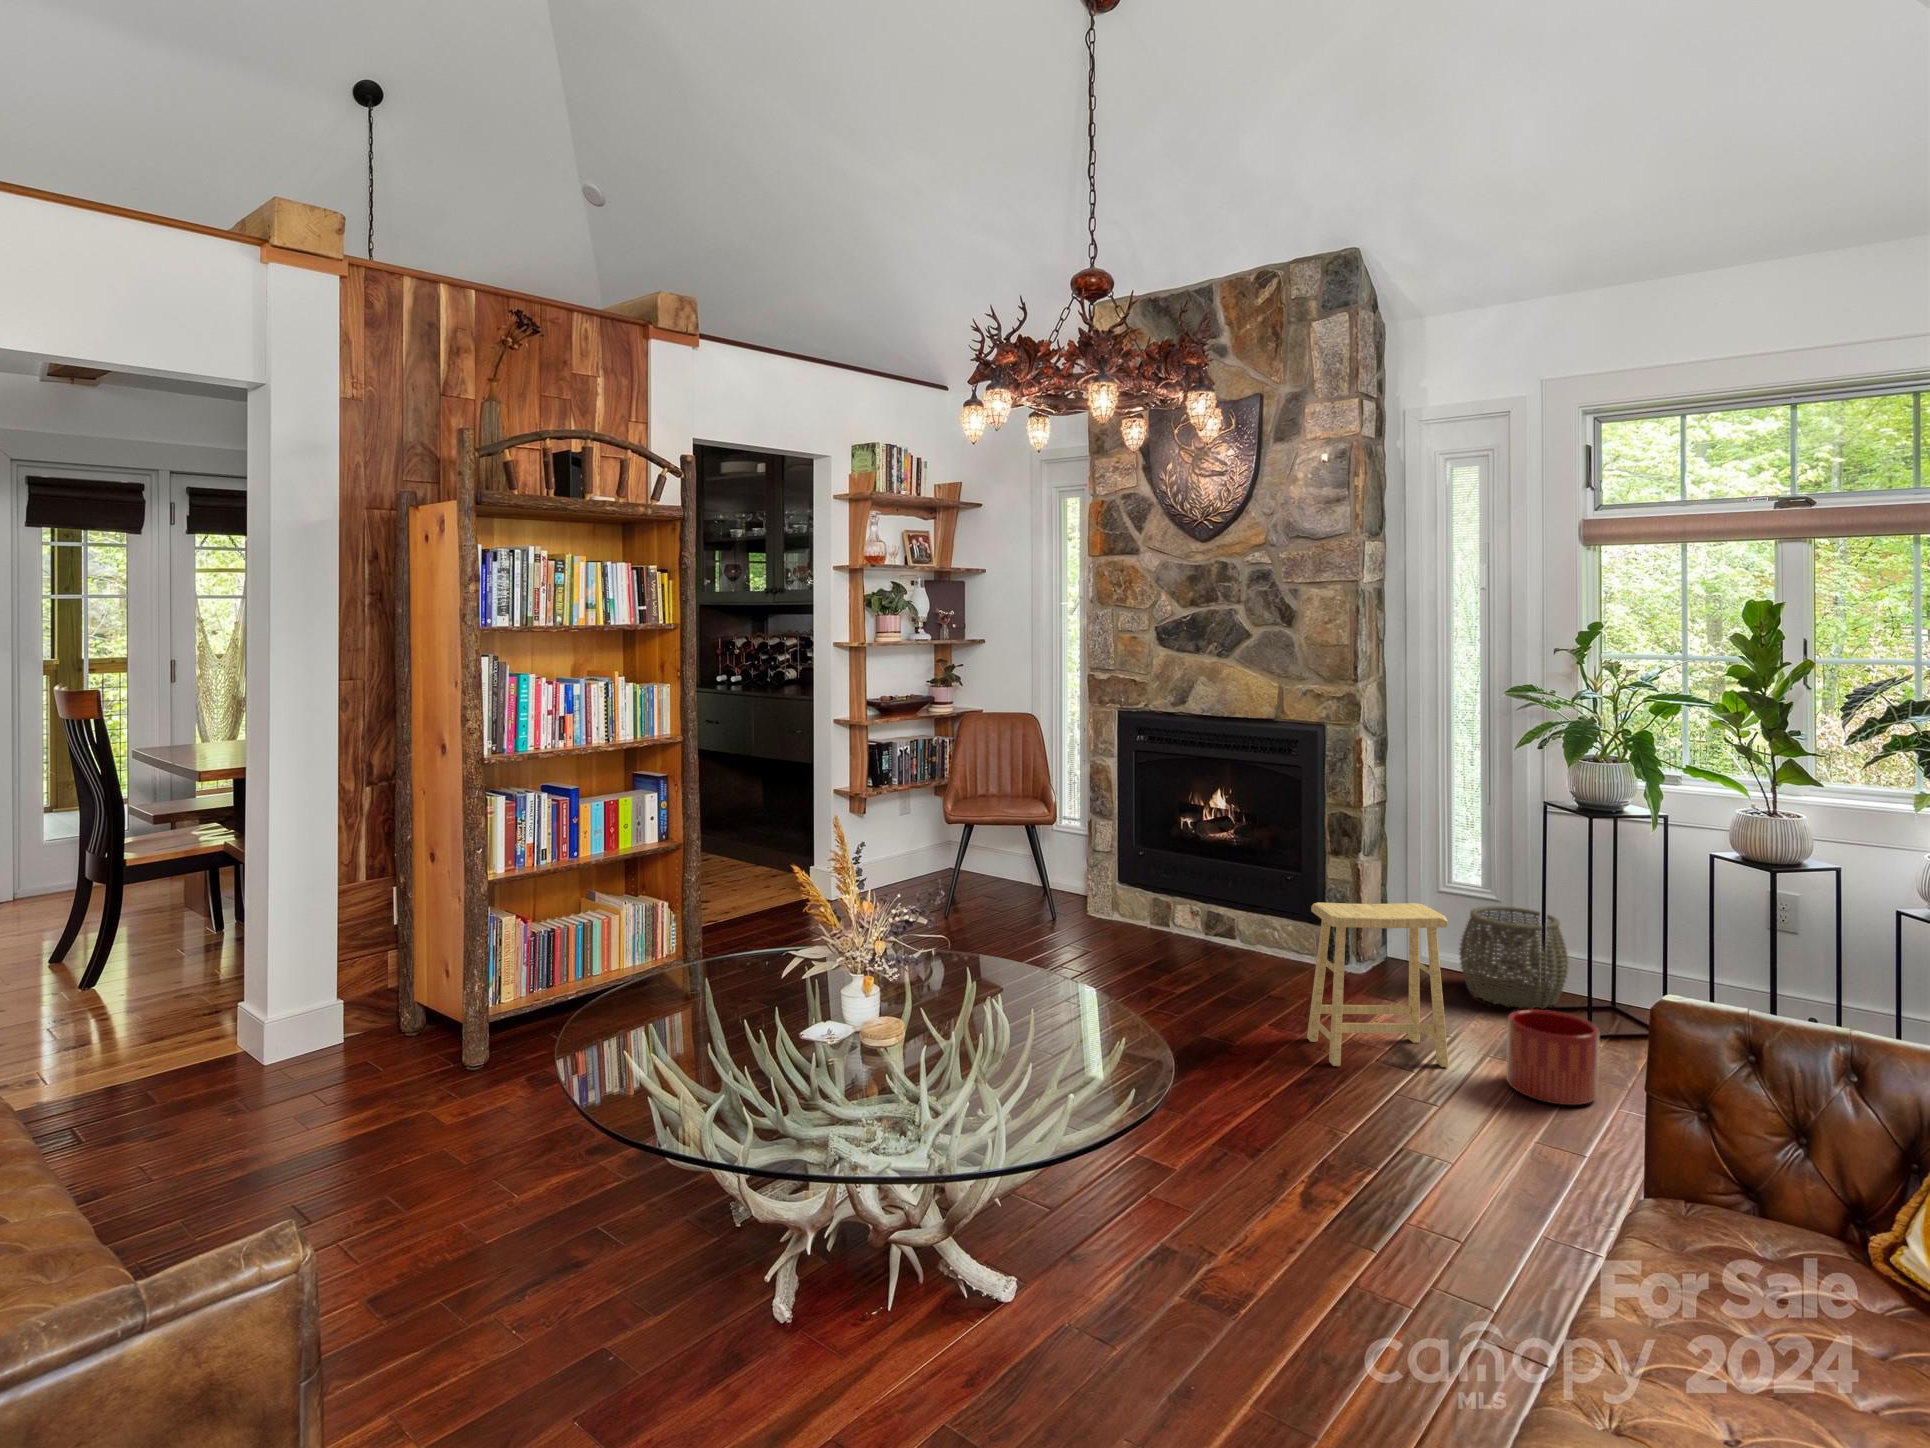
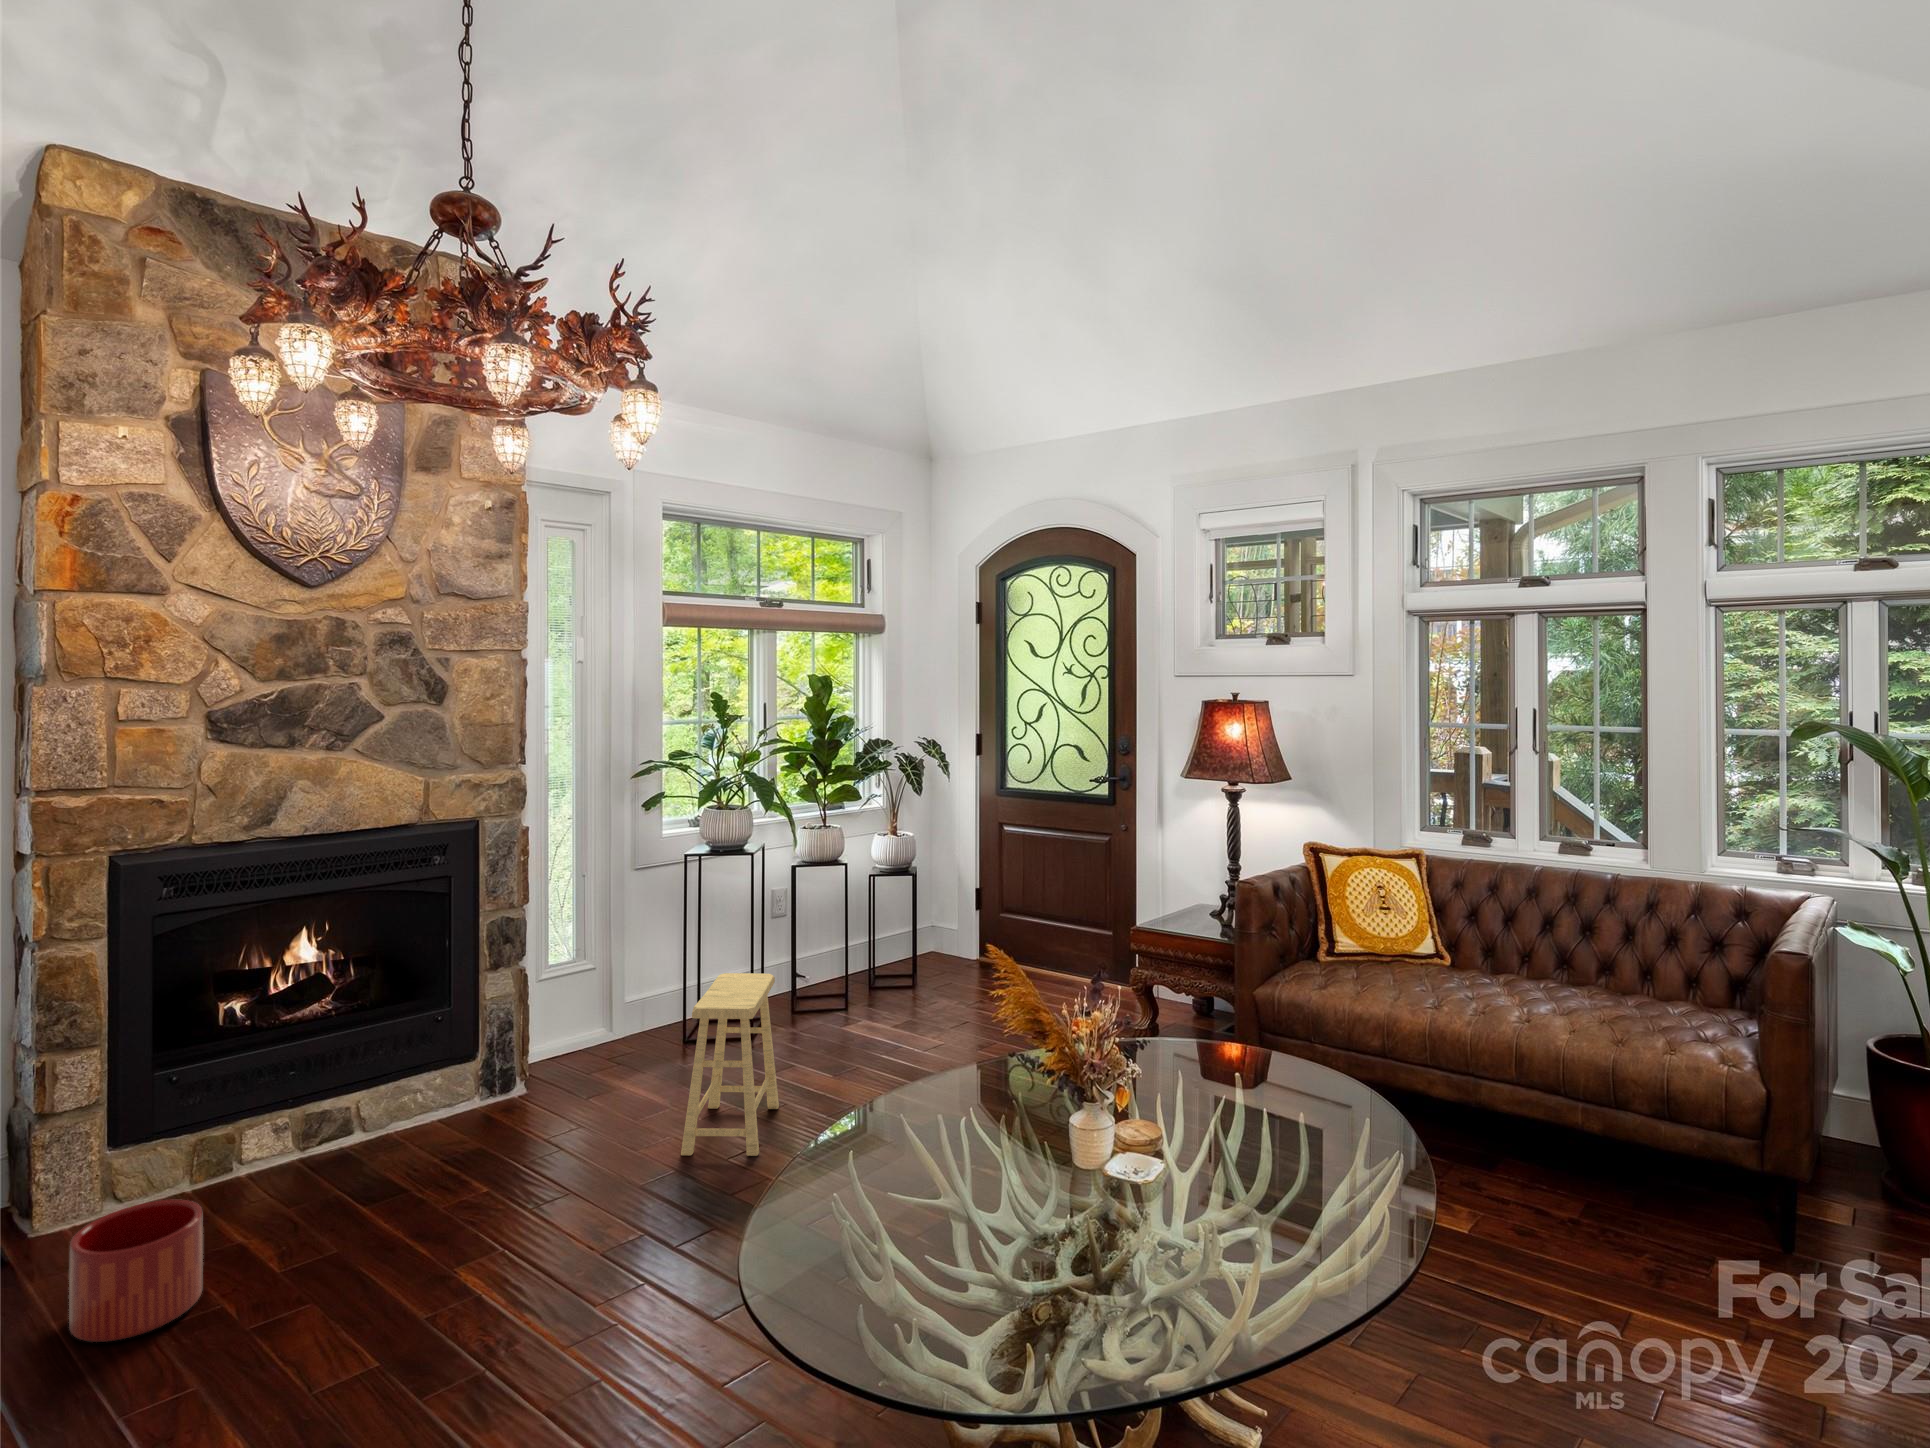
woven basket: present [1459,906,1569,1009] -> none [592,958,689,1057]
planter: present [1506,1010,1599,1105] -> present [69,1200,203,1342]

